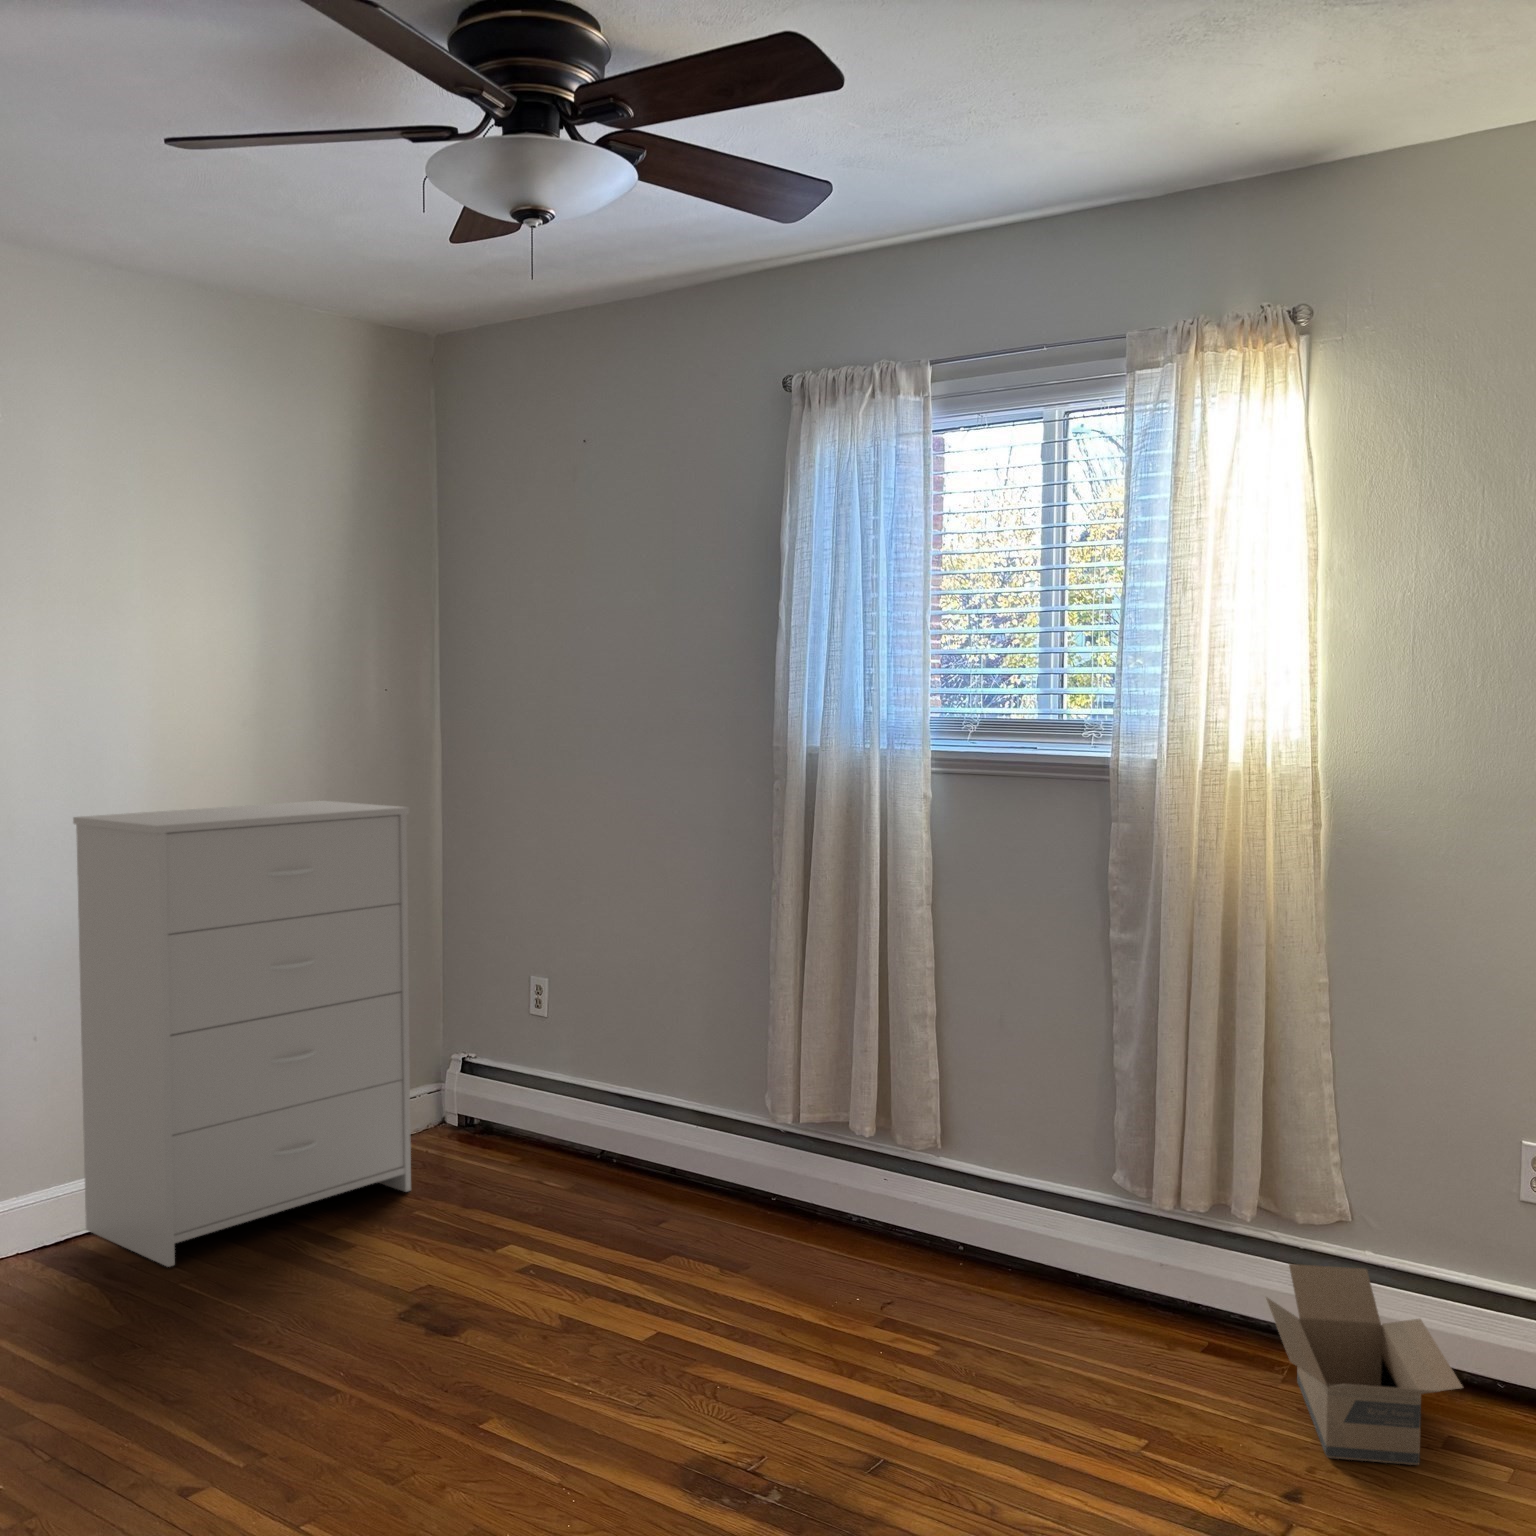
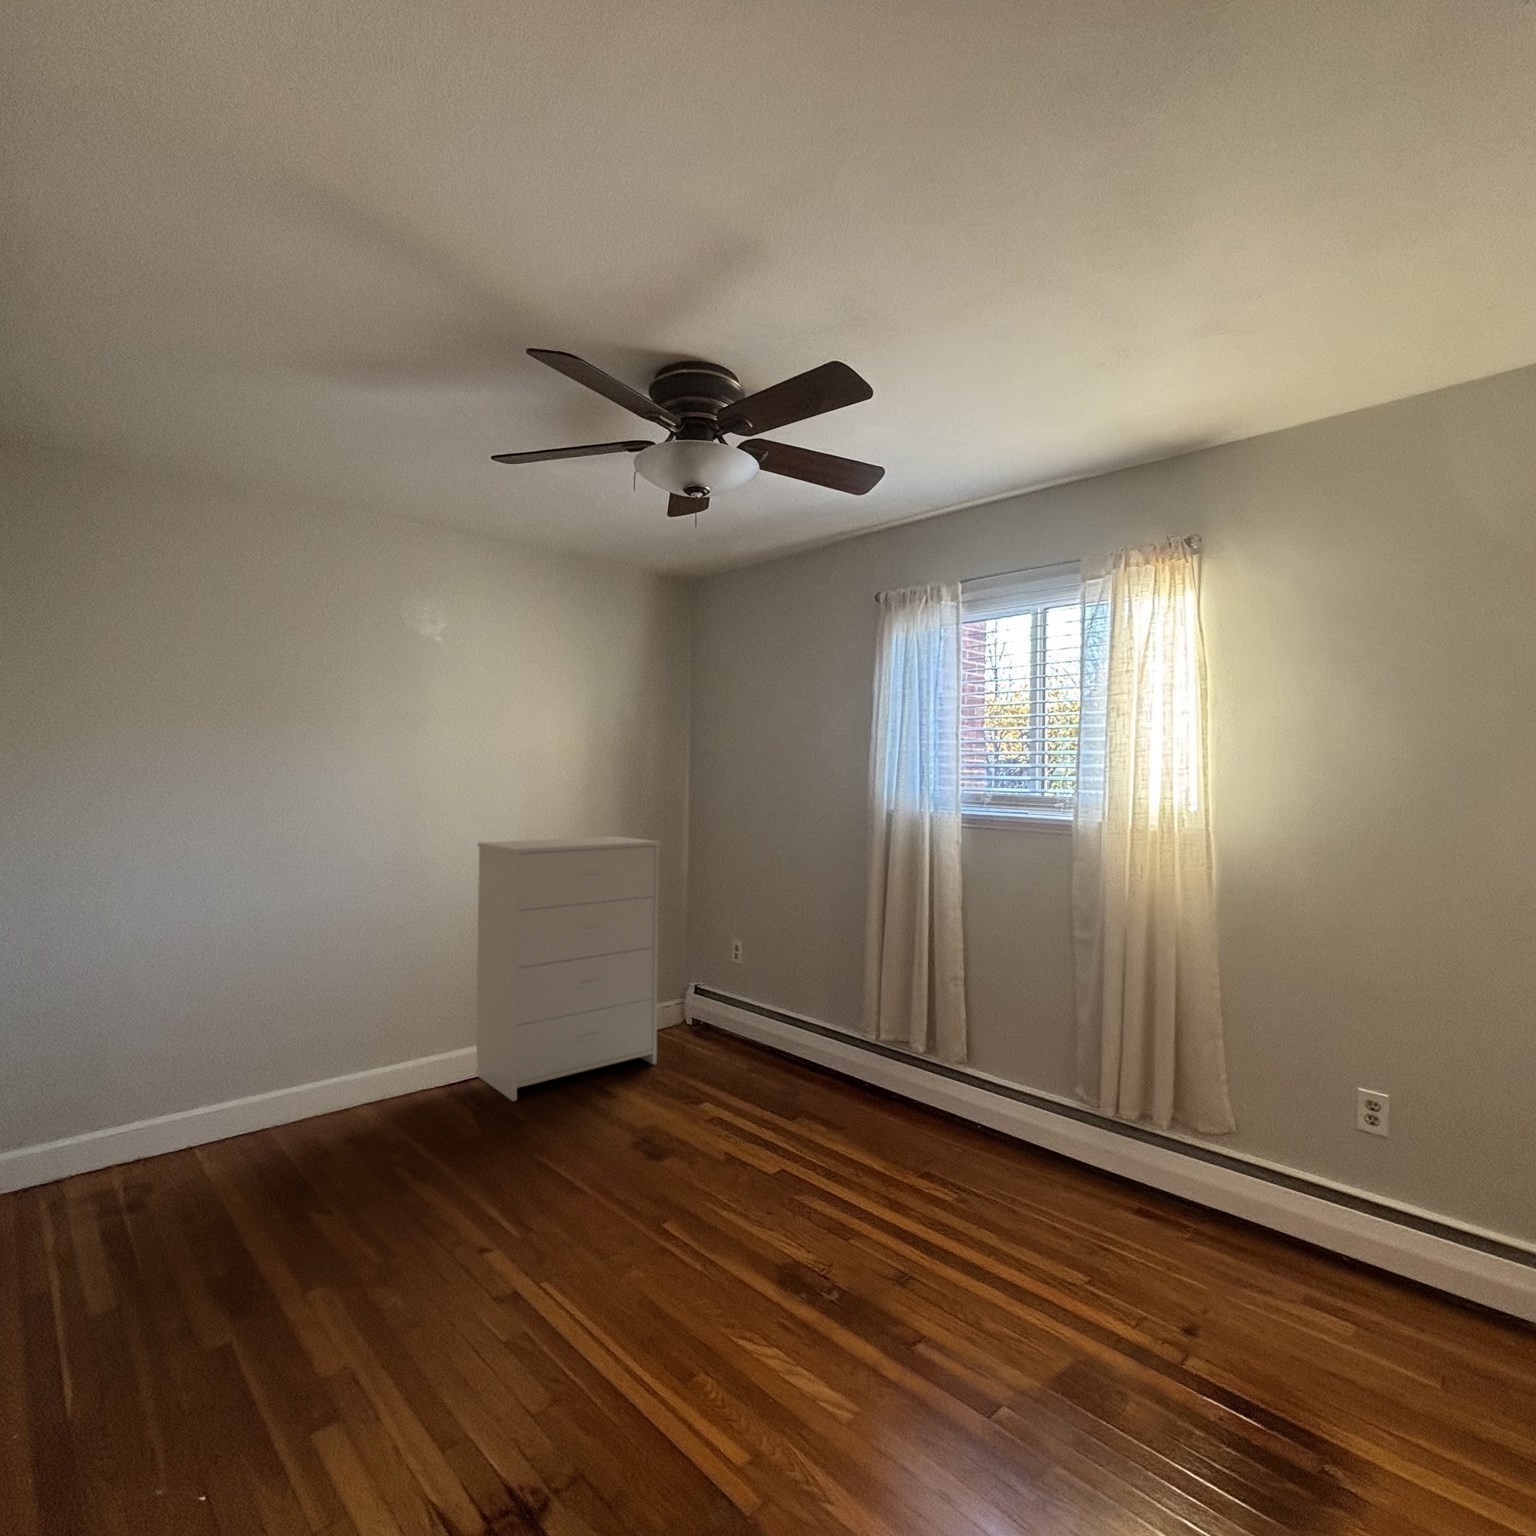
cardboard box: present [1266,1264,1463,1465] -> none [1176,1161,1320,1320]

